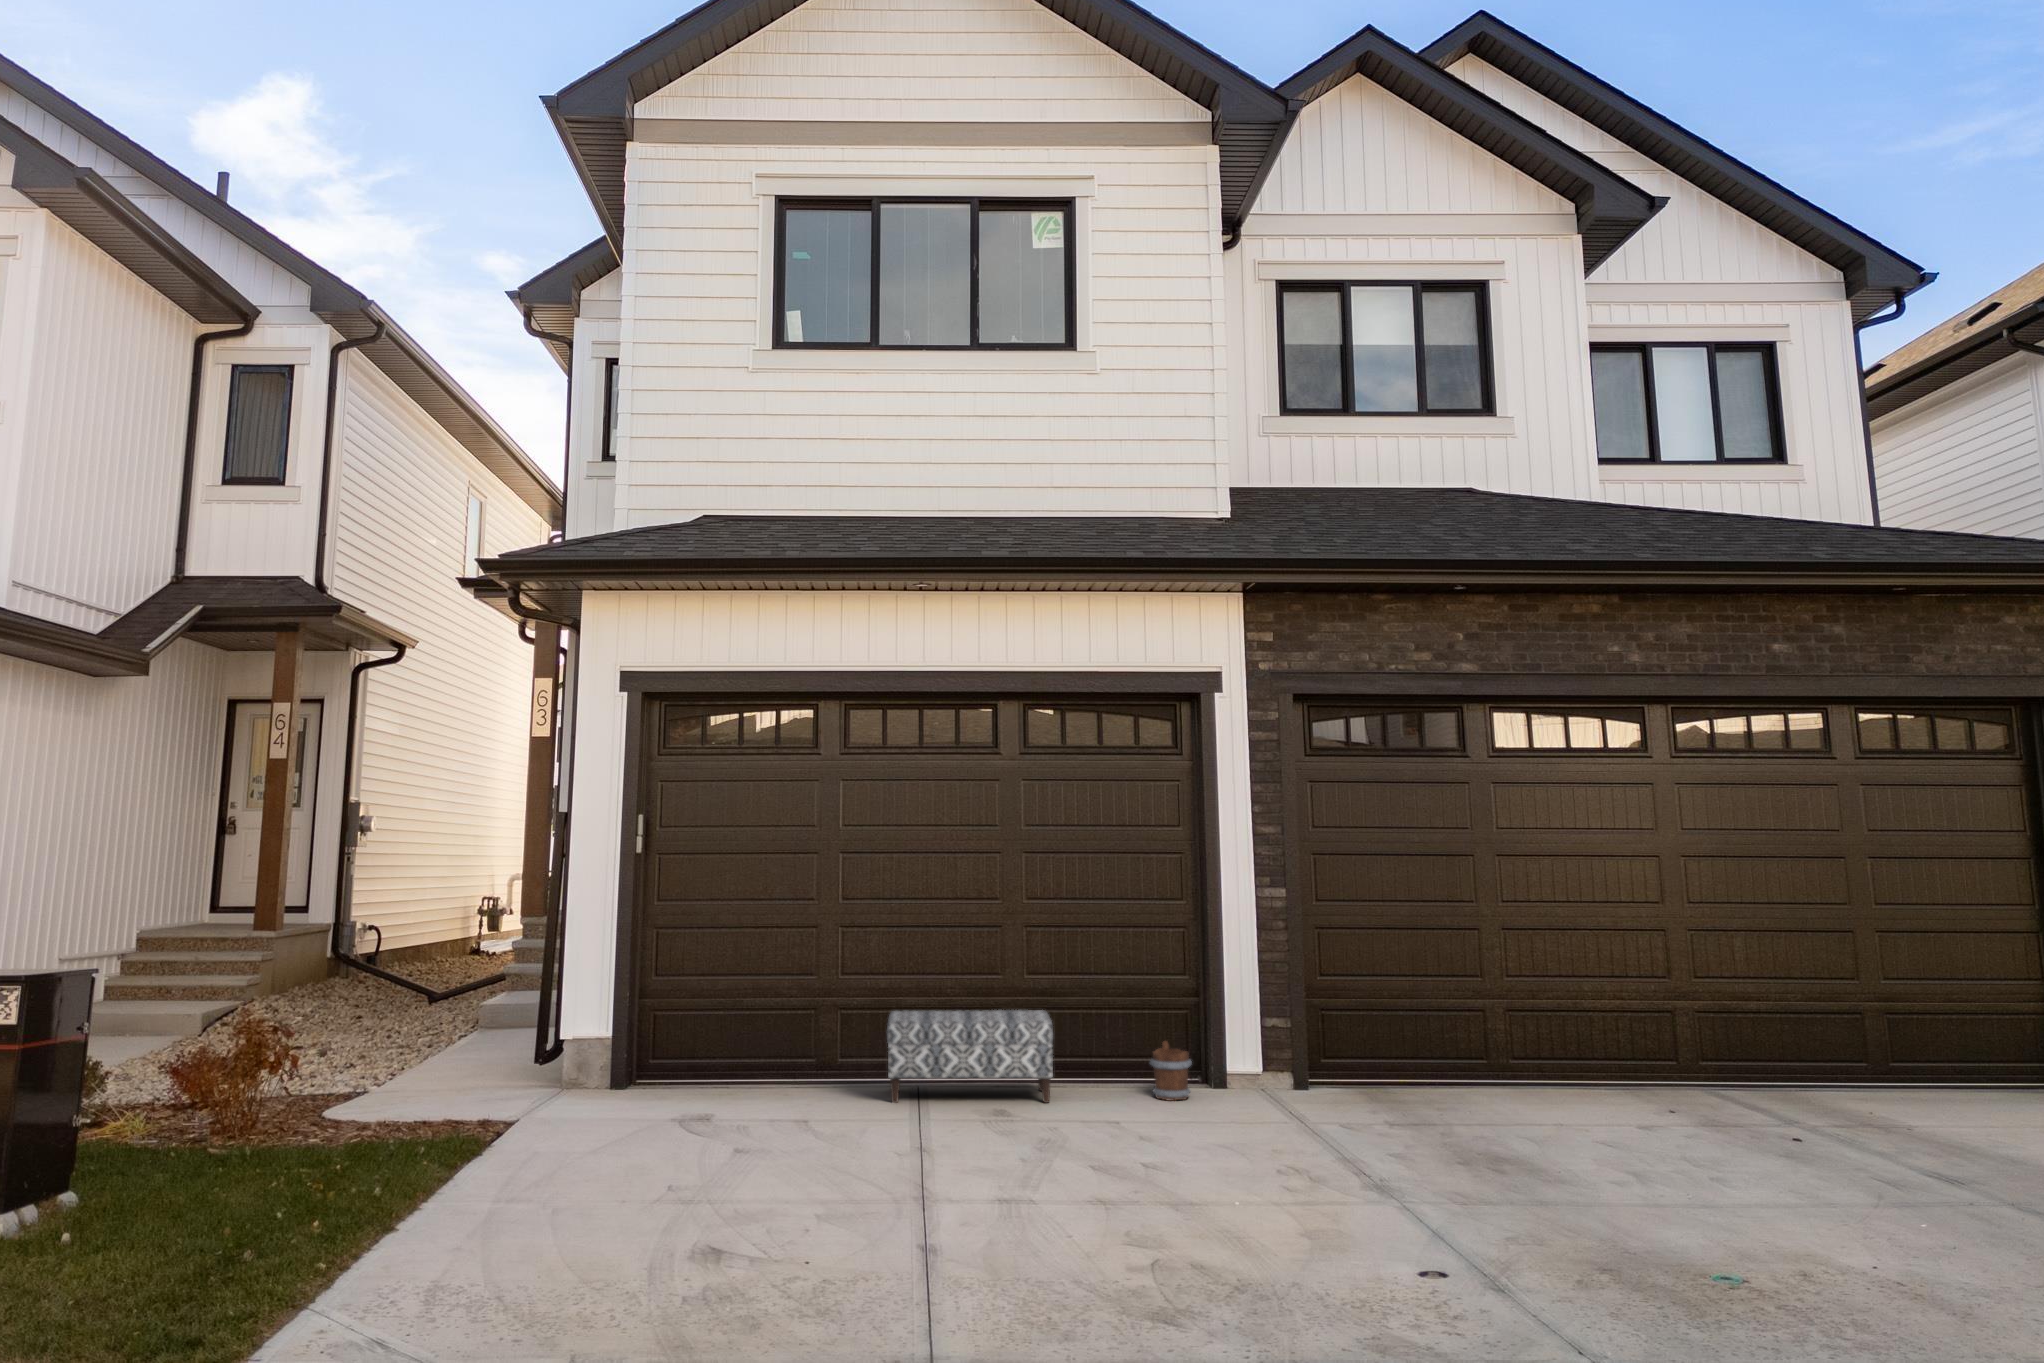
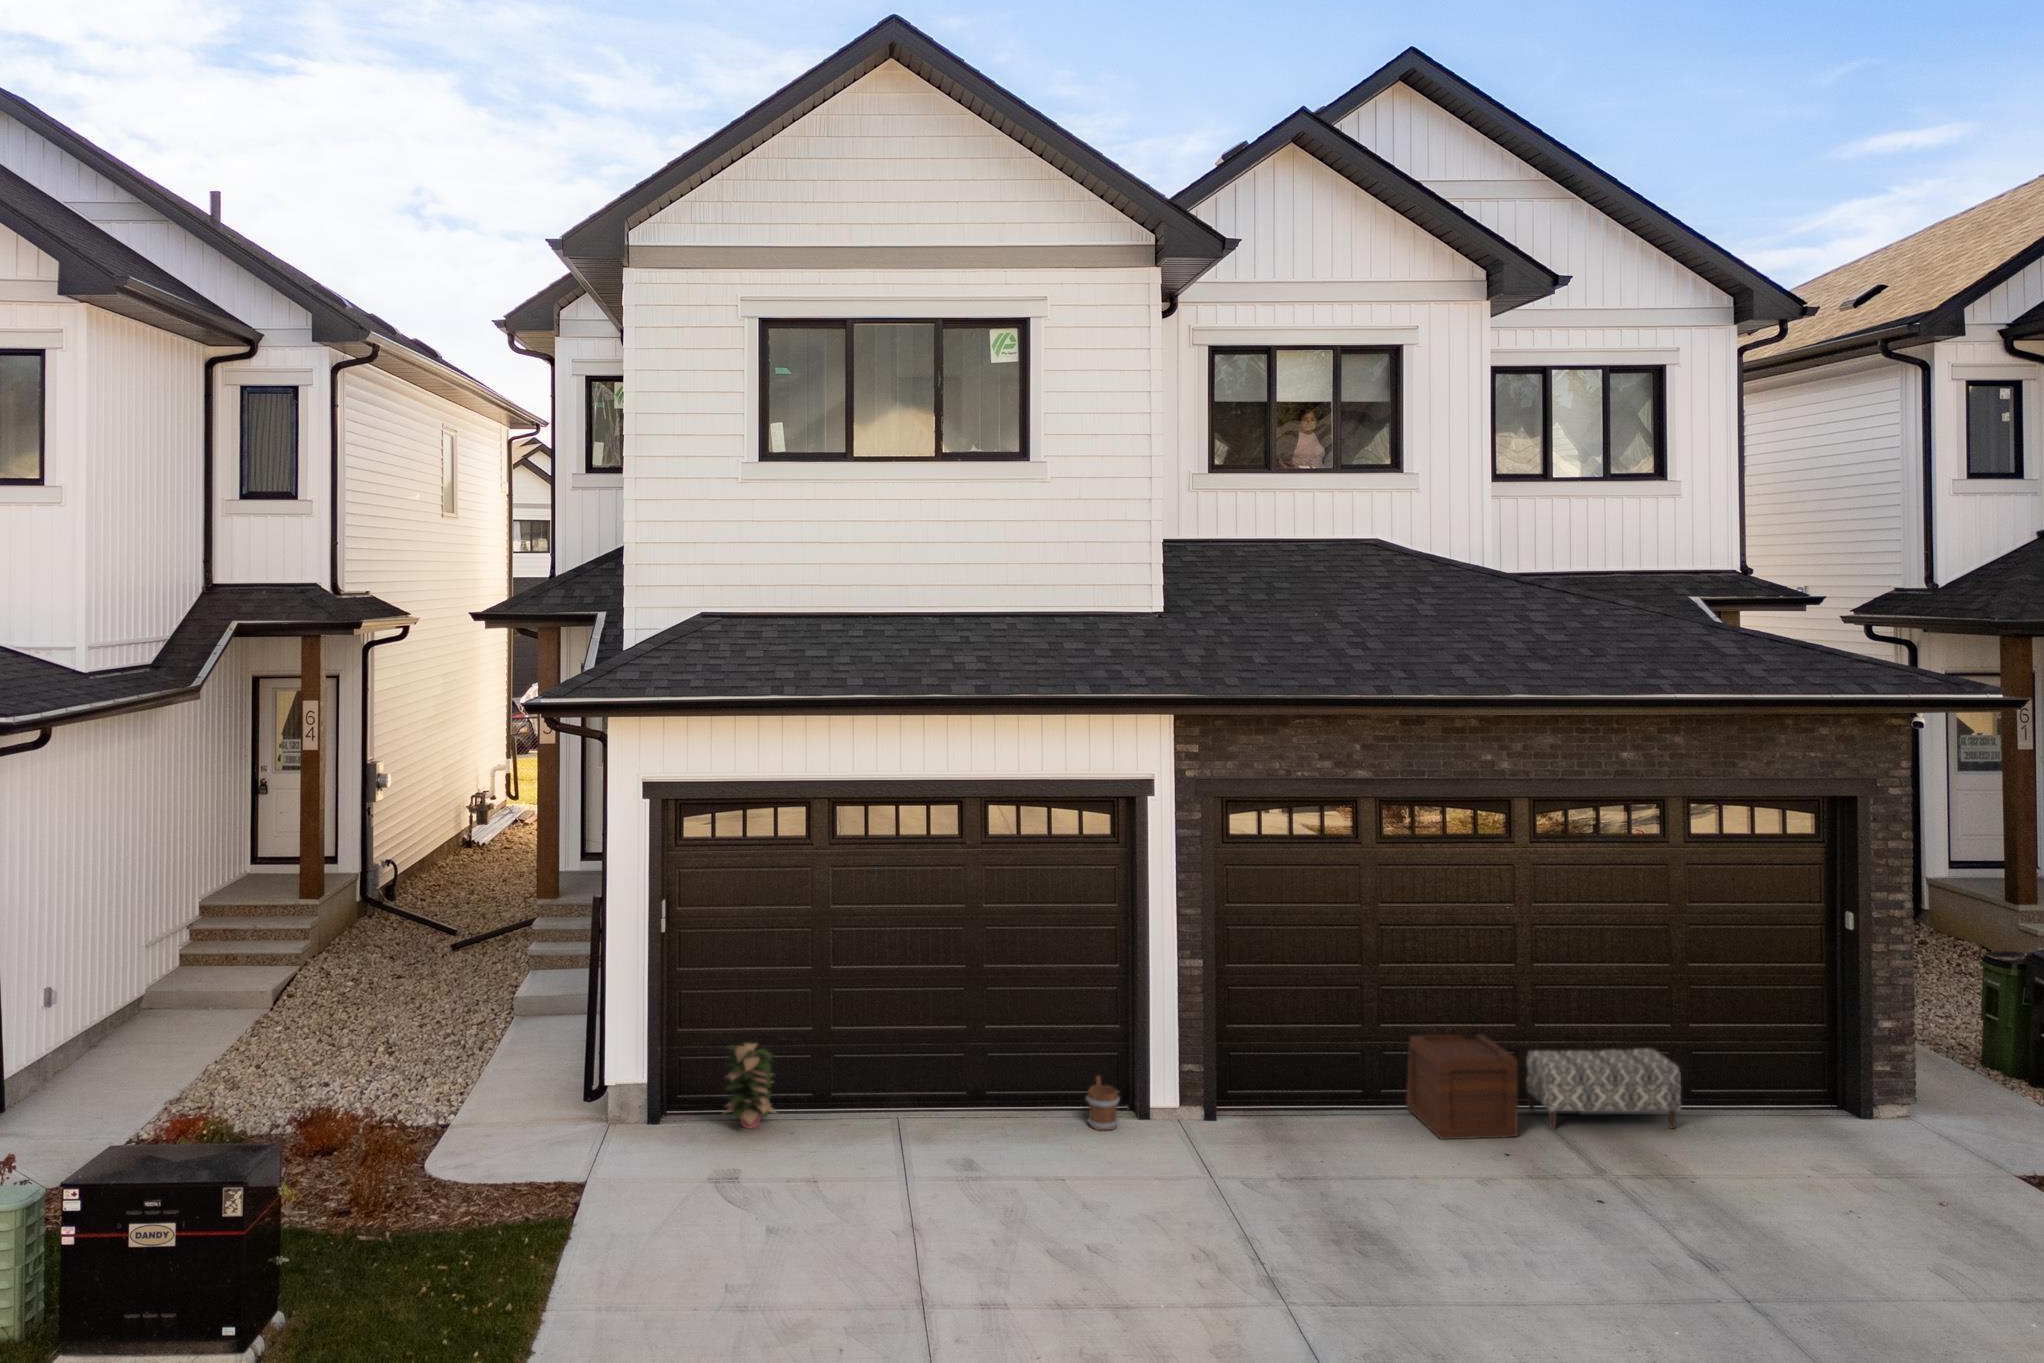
wooden crate: none [1541,990,1689,1108] -> present [1406,1035,1518,1139]
decorative plant: none [700,994,773,1098] -> present [724,1043,776,1128]
bench: present [887,1010,1053,1103] -> present [1527,1049,1681,1130]

